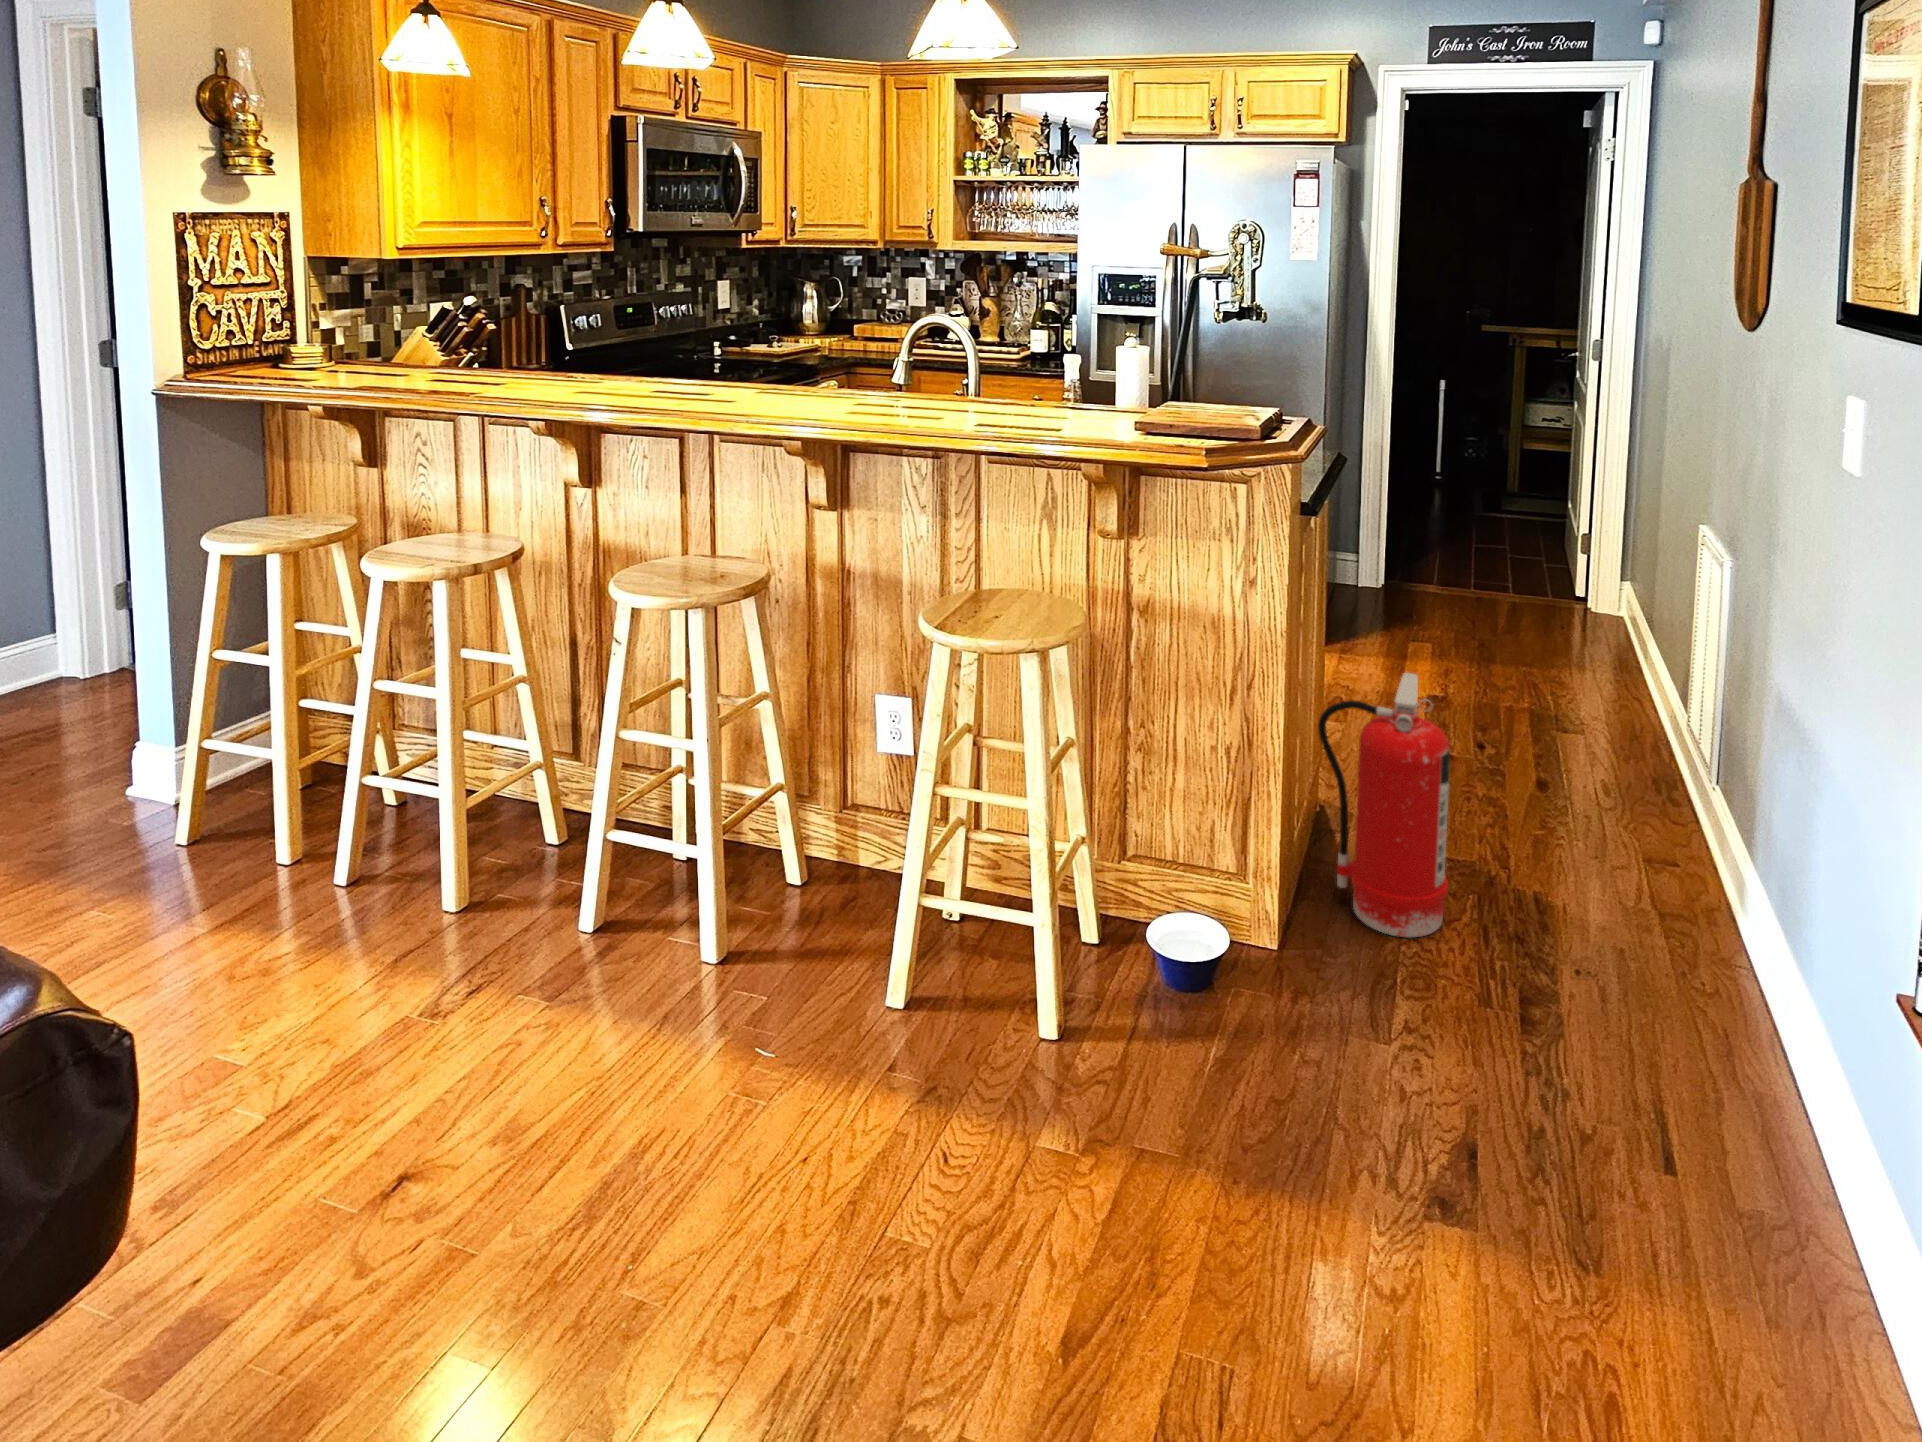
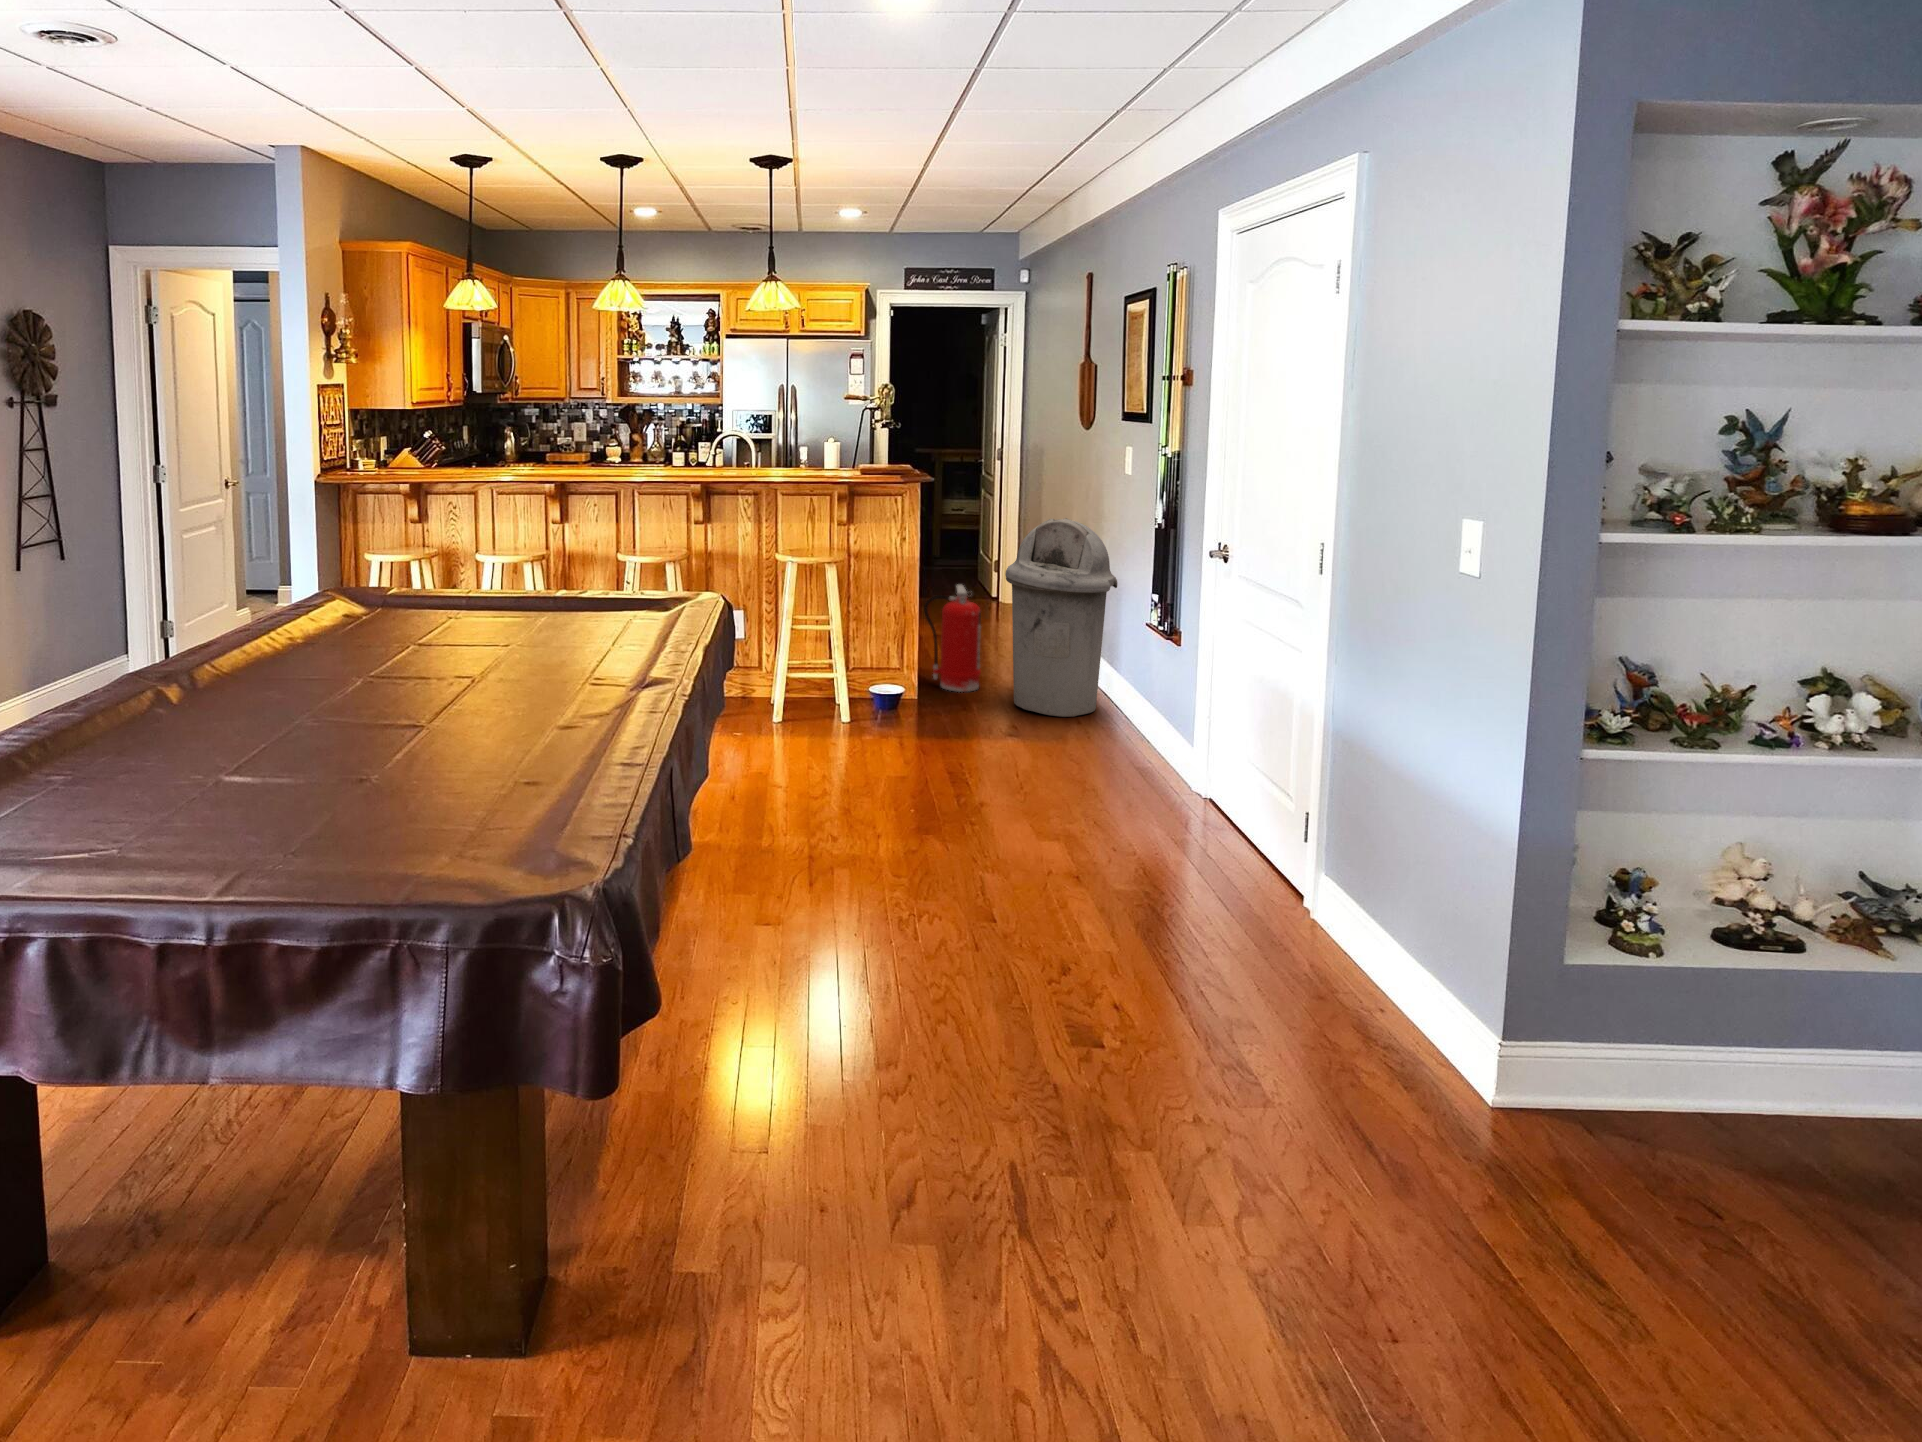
trash can: none [1488,576,1801,1124] -> present [1005,518,1118,717]

